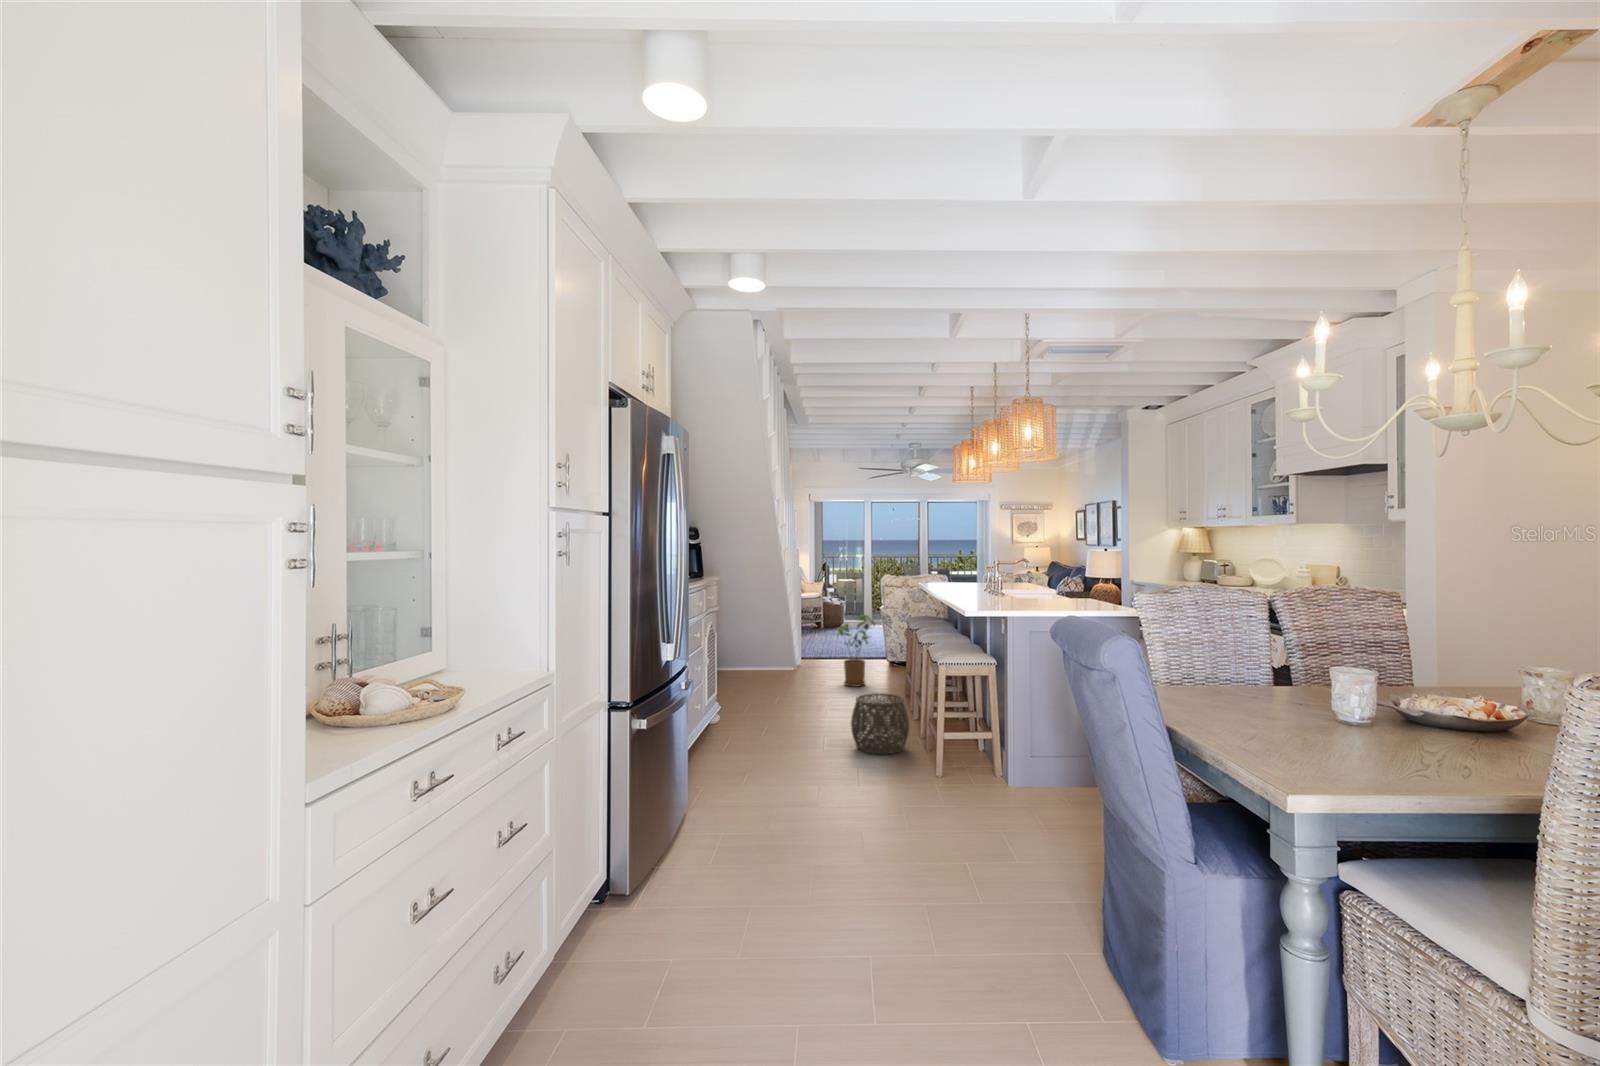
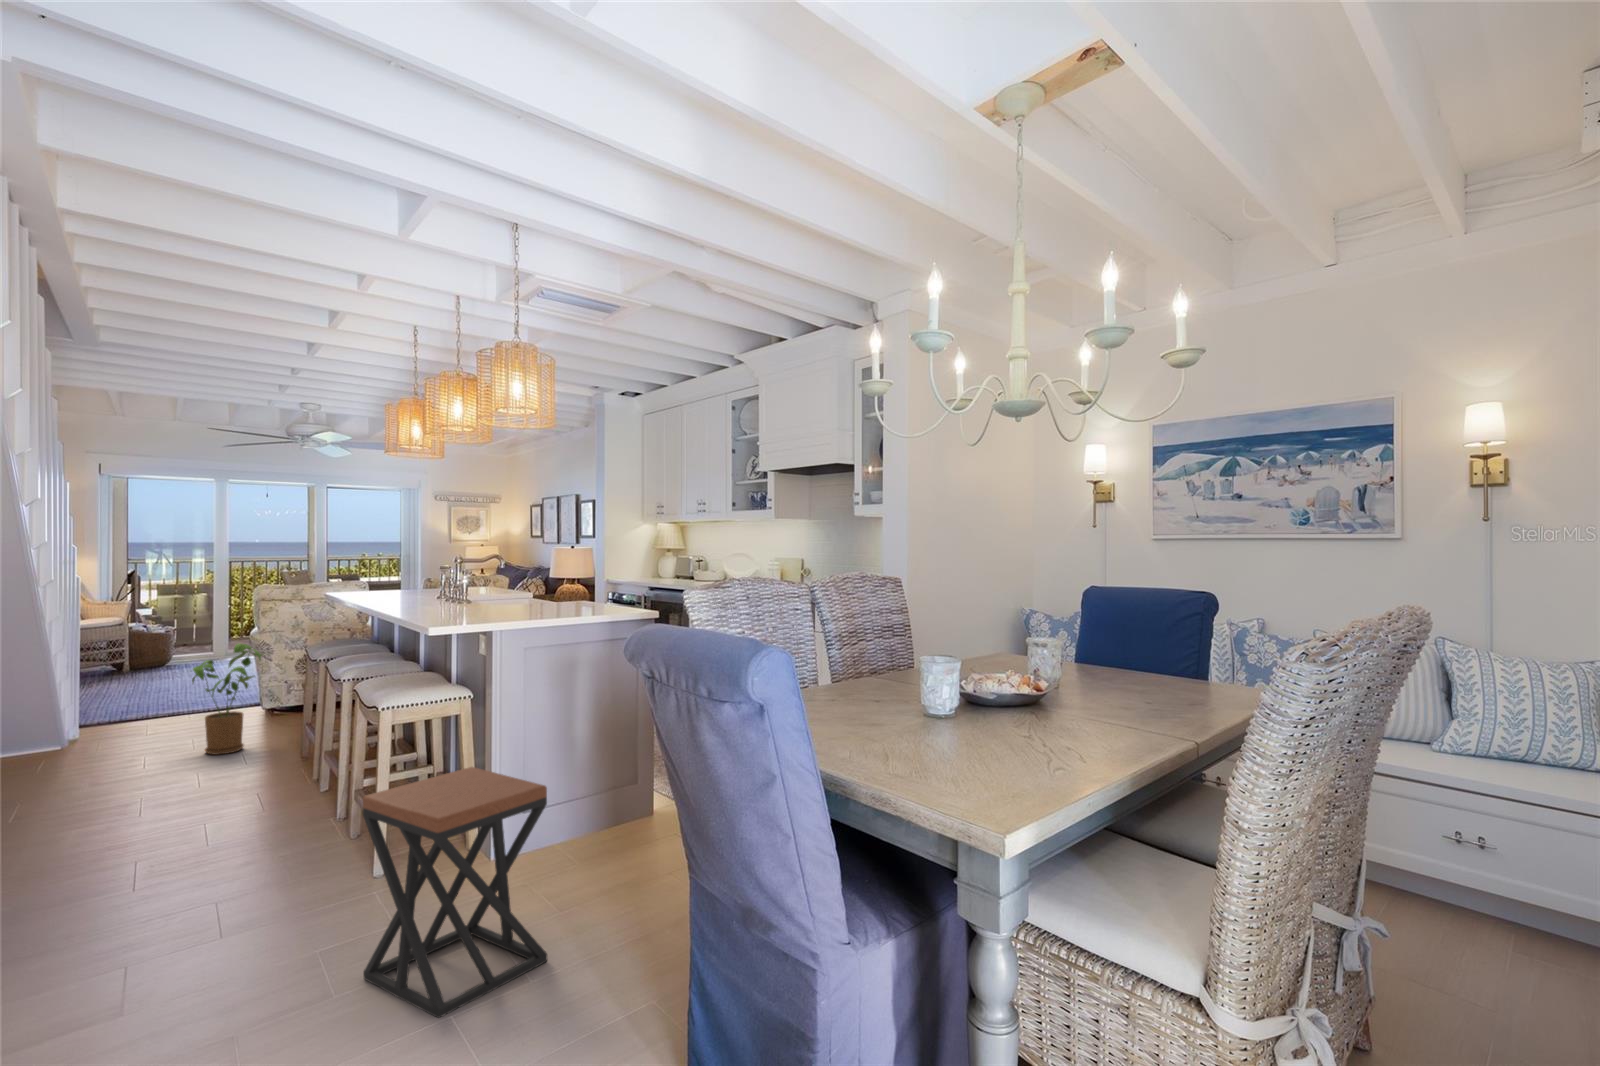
woven basket: present [851,693,909,755] -> none [234,759,339,858]
stool: none [907,710,1026,872] -> present [363,767,547,1018]

